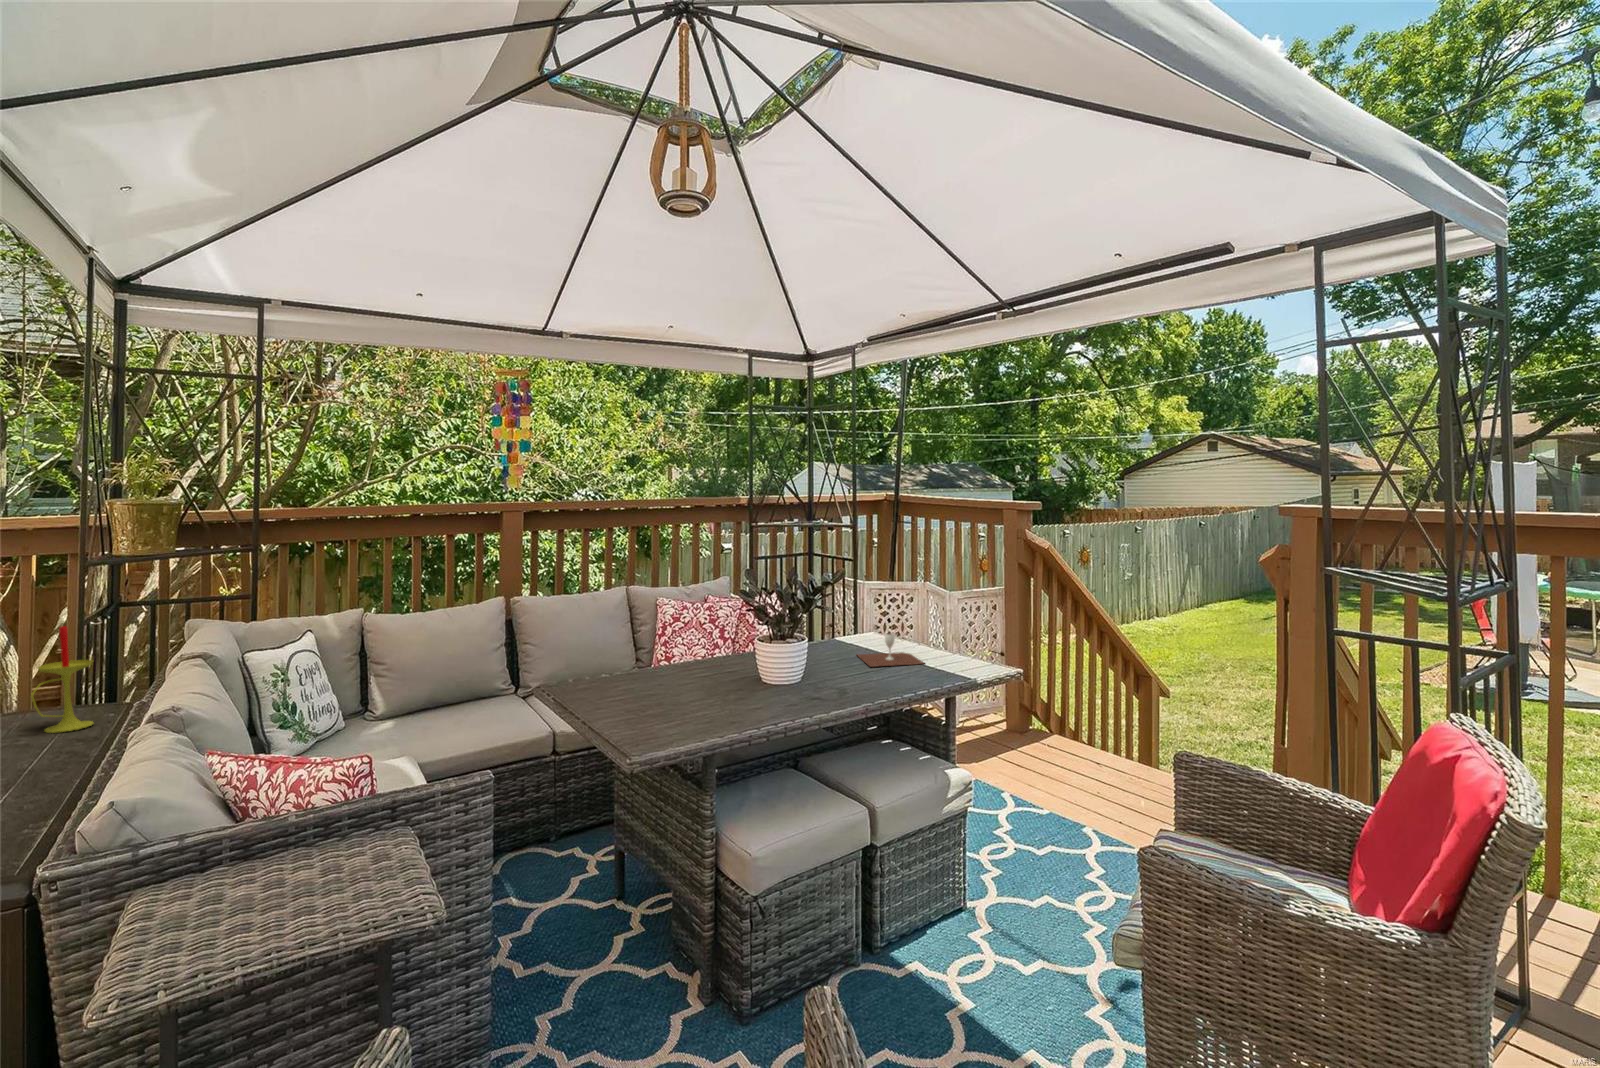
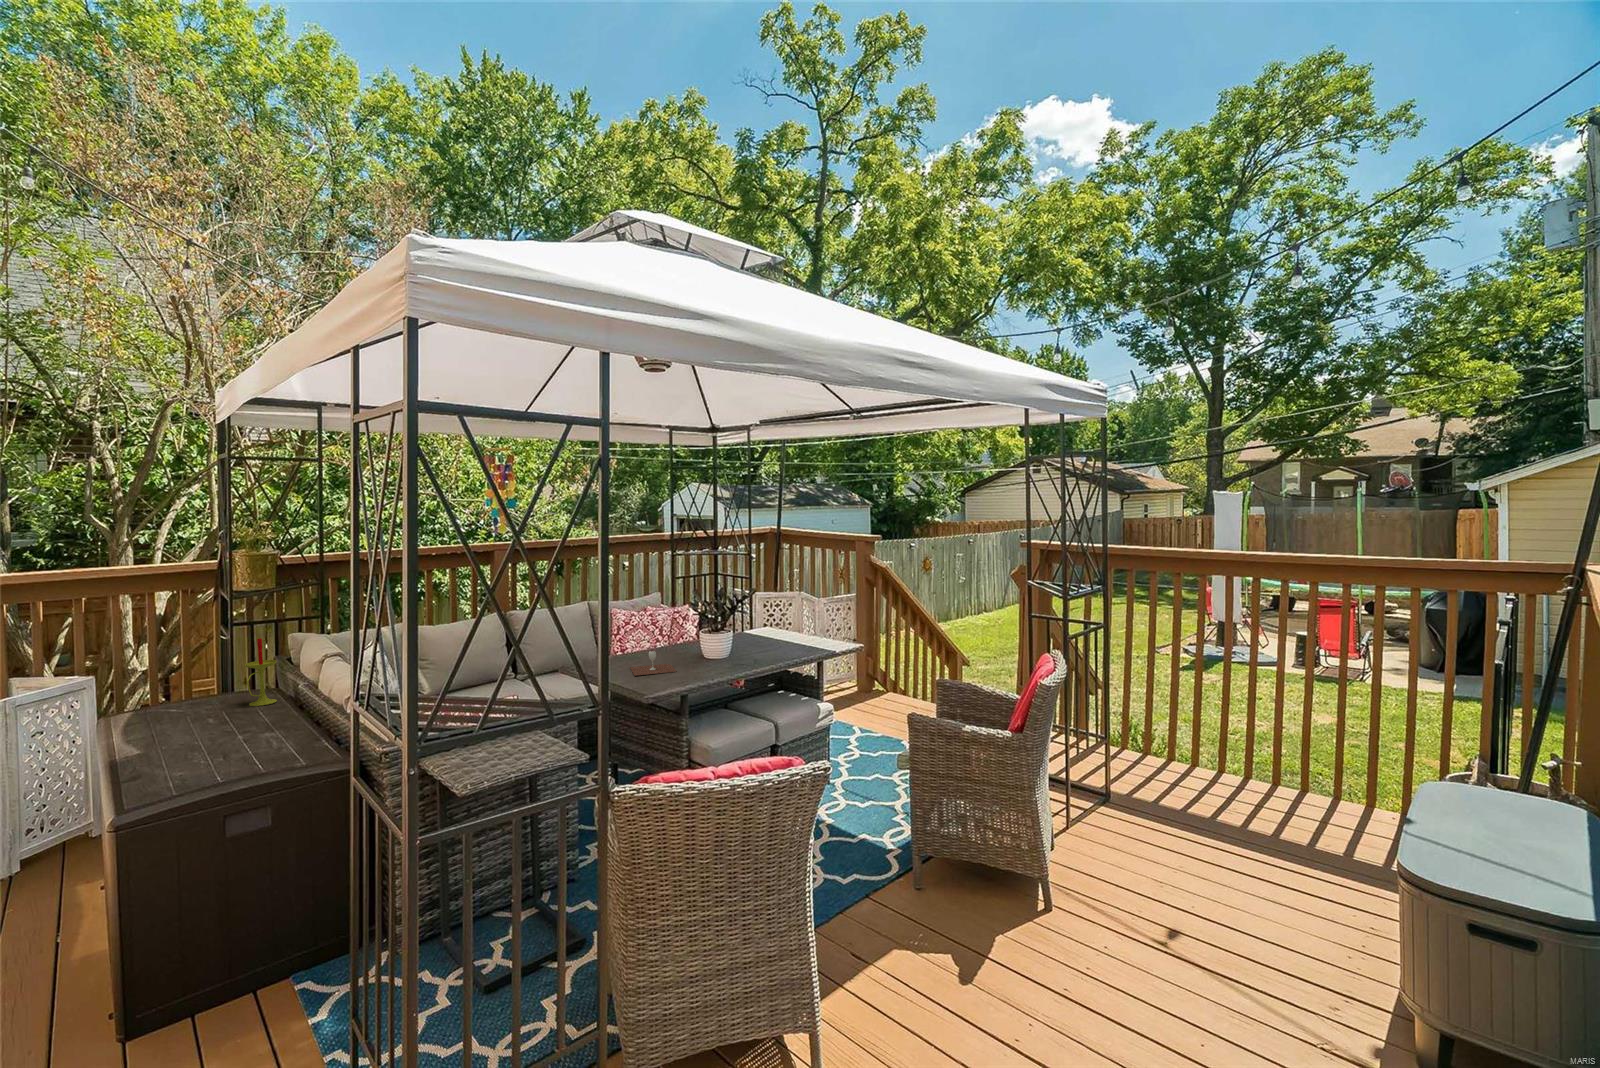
wine glass: present [857,633,924,667] -> present [630,651,676,676]

